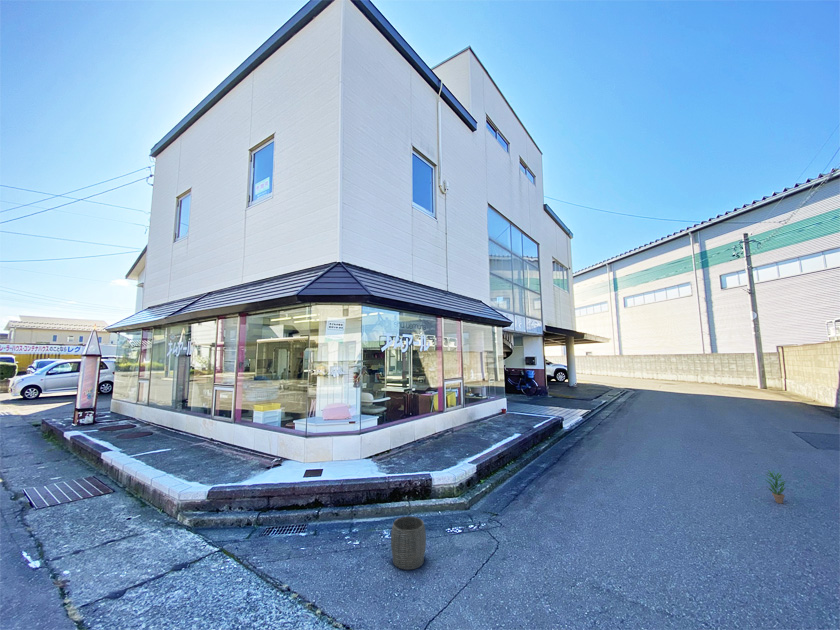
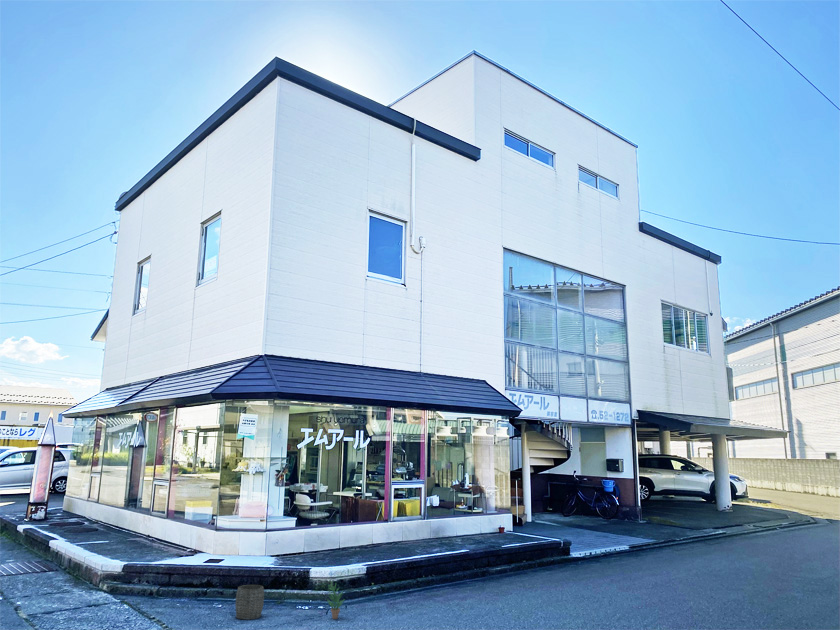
potted plant: present [766,470,785,503] -> present [328,583,343,619]

